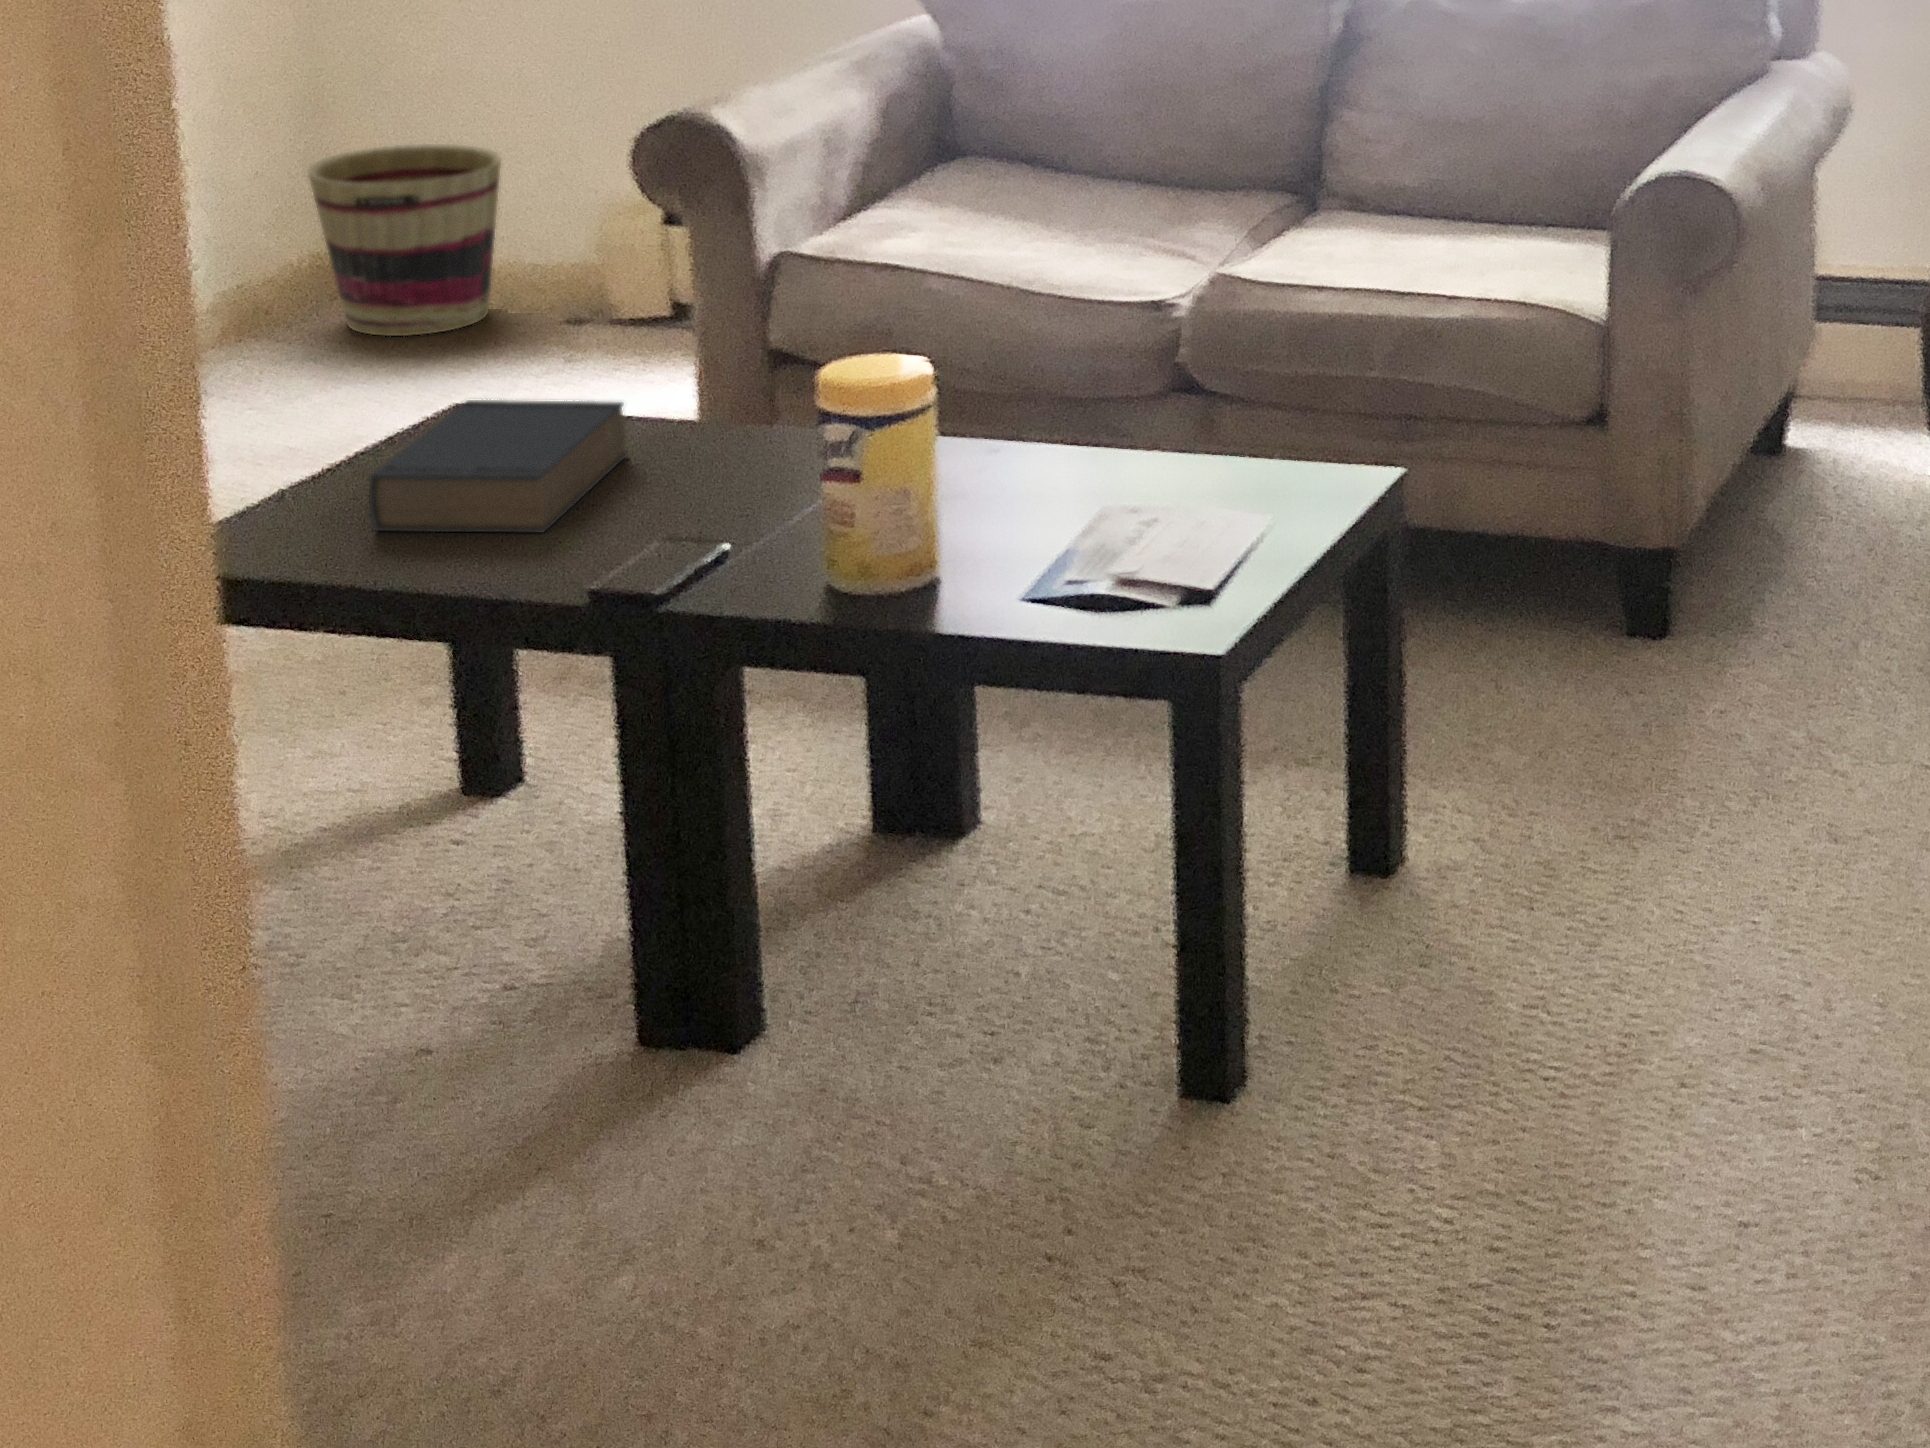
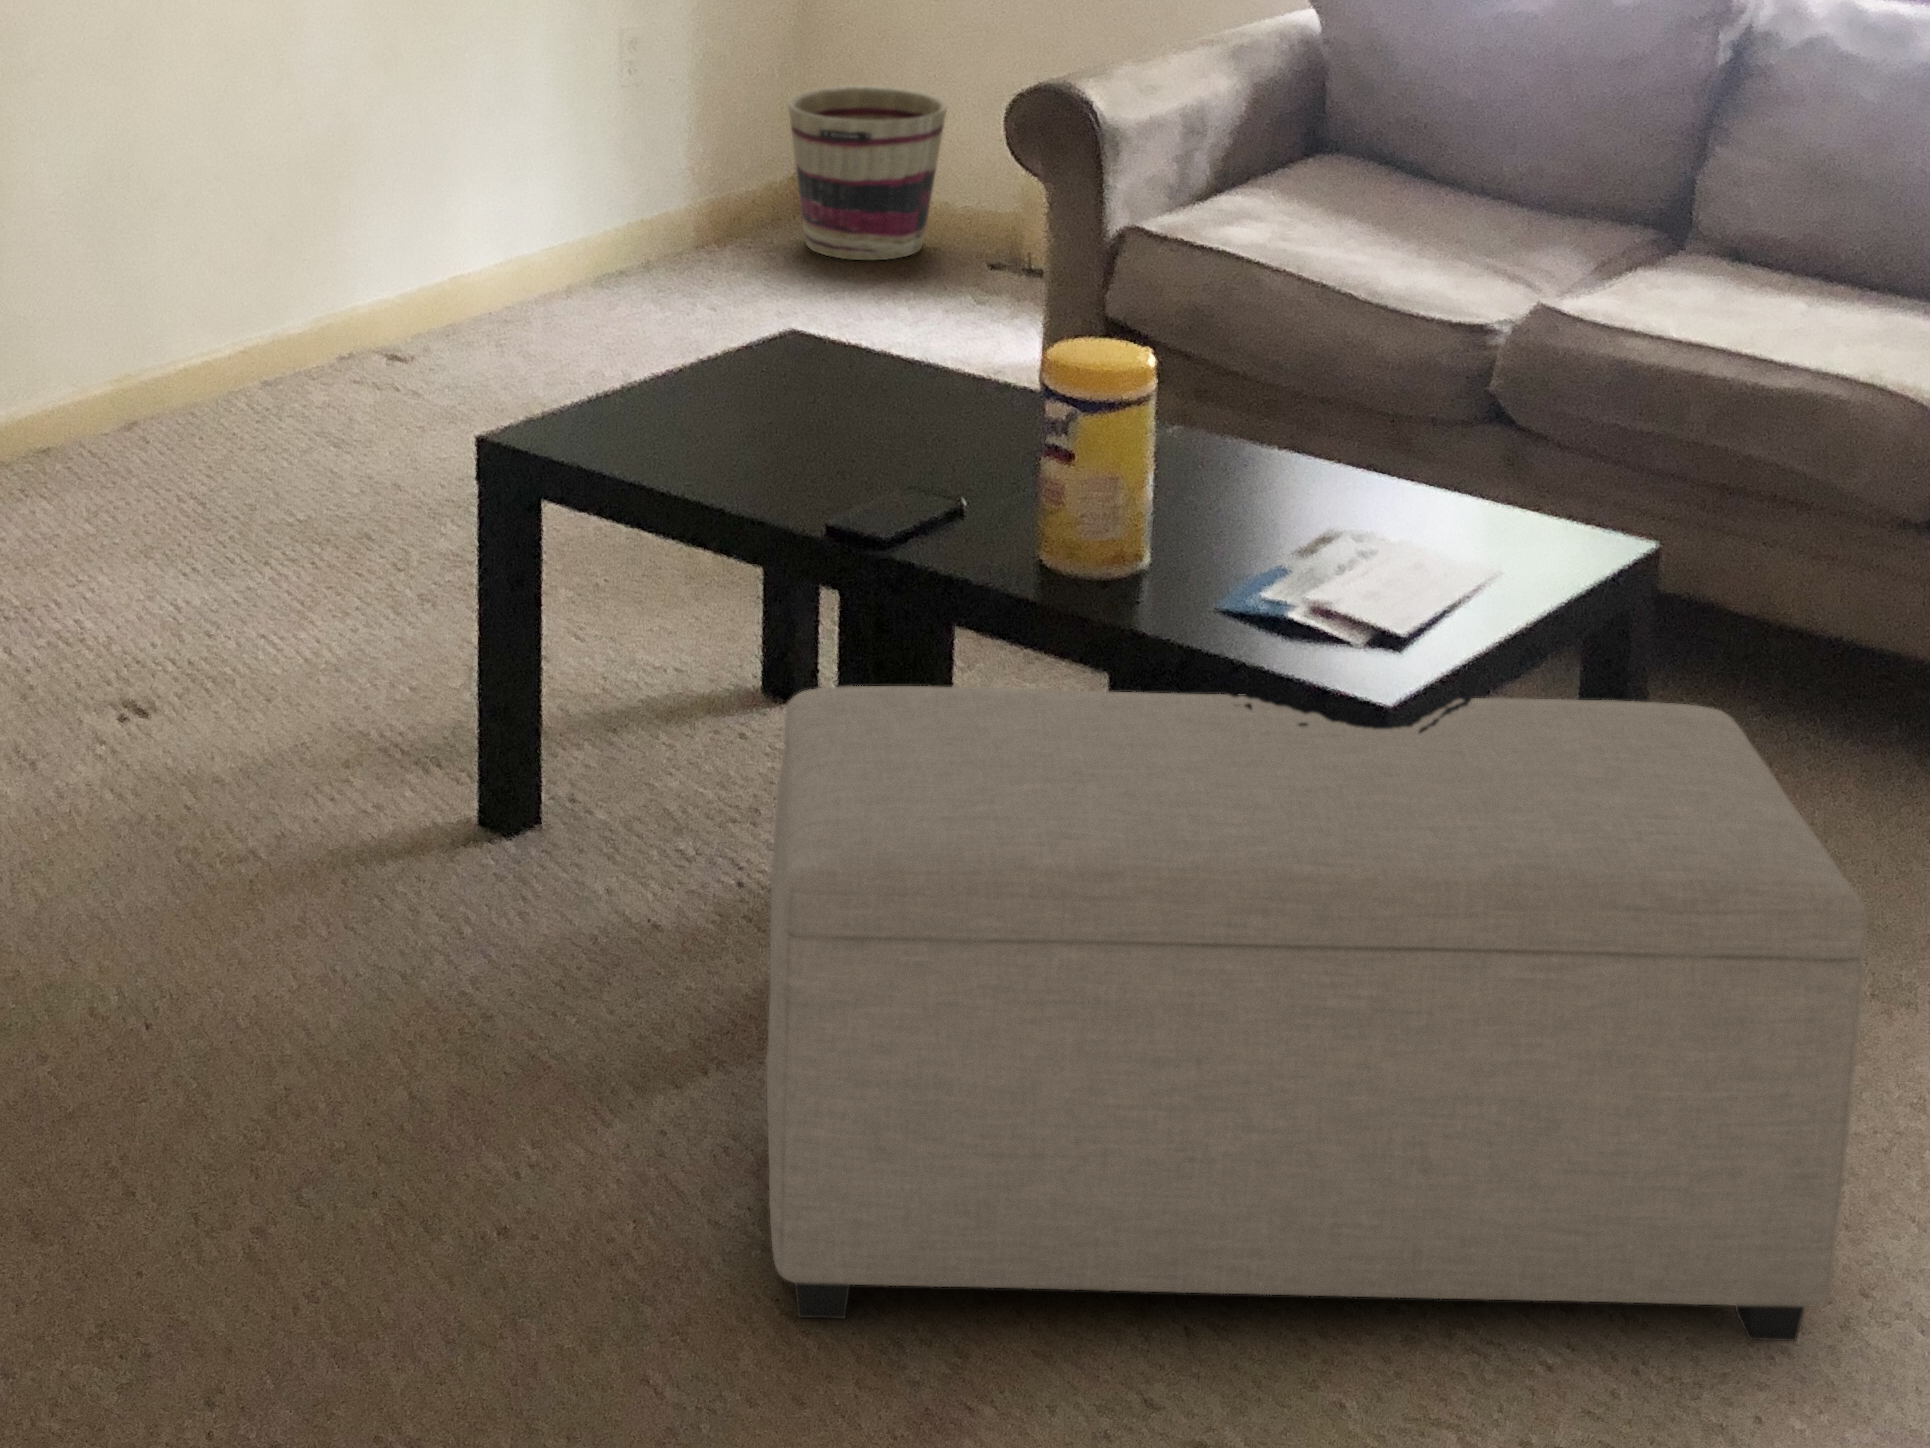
book: present [369,400,628,533] -> none [685,331,921,465]
ottoman: none [591,602,1669,1387] -> present [767,686,1867,1341]

